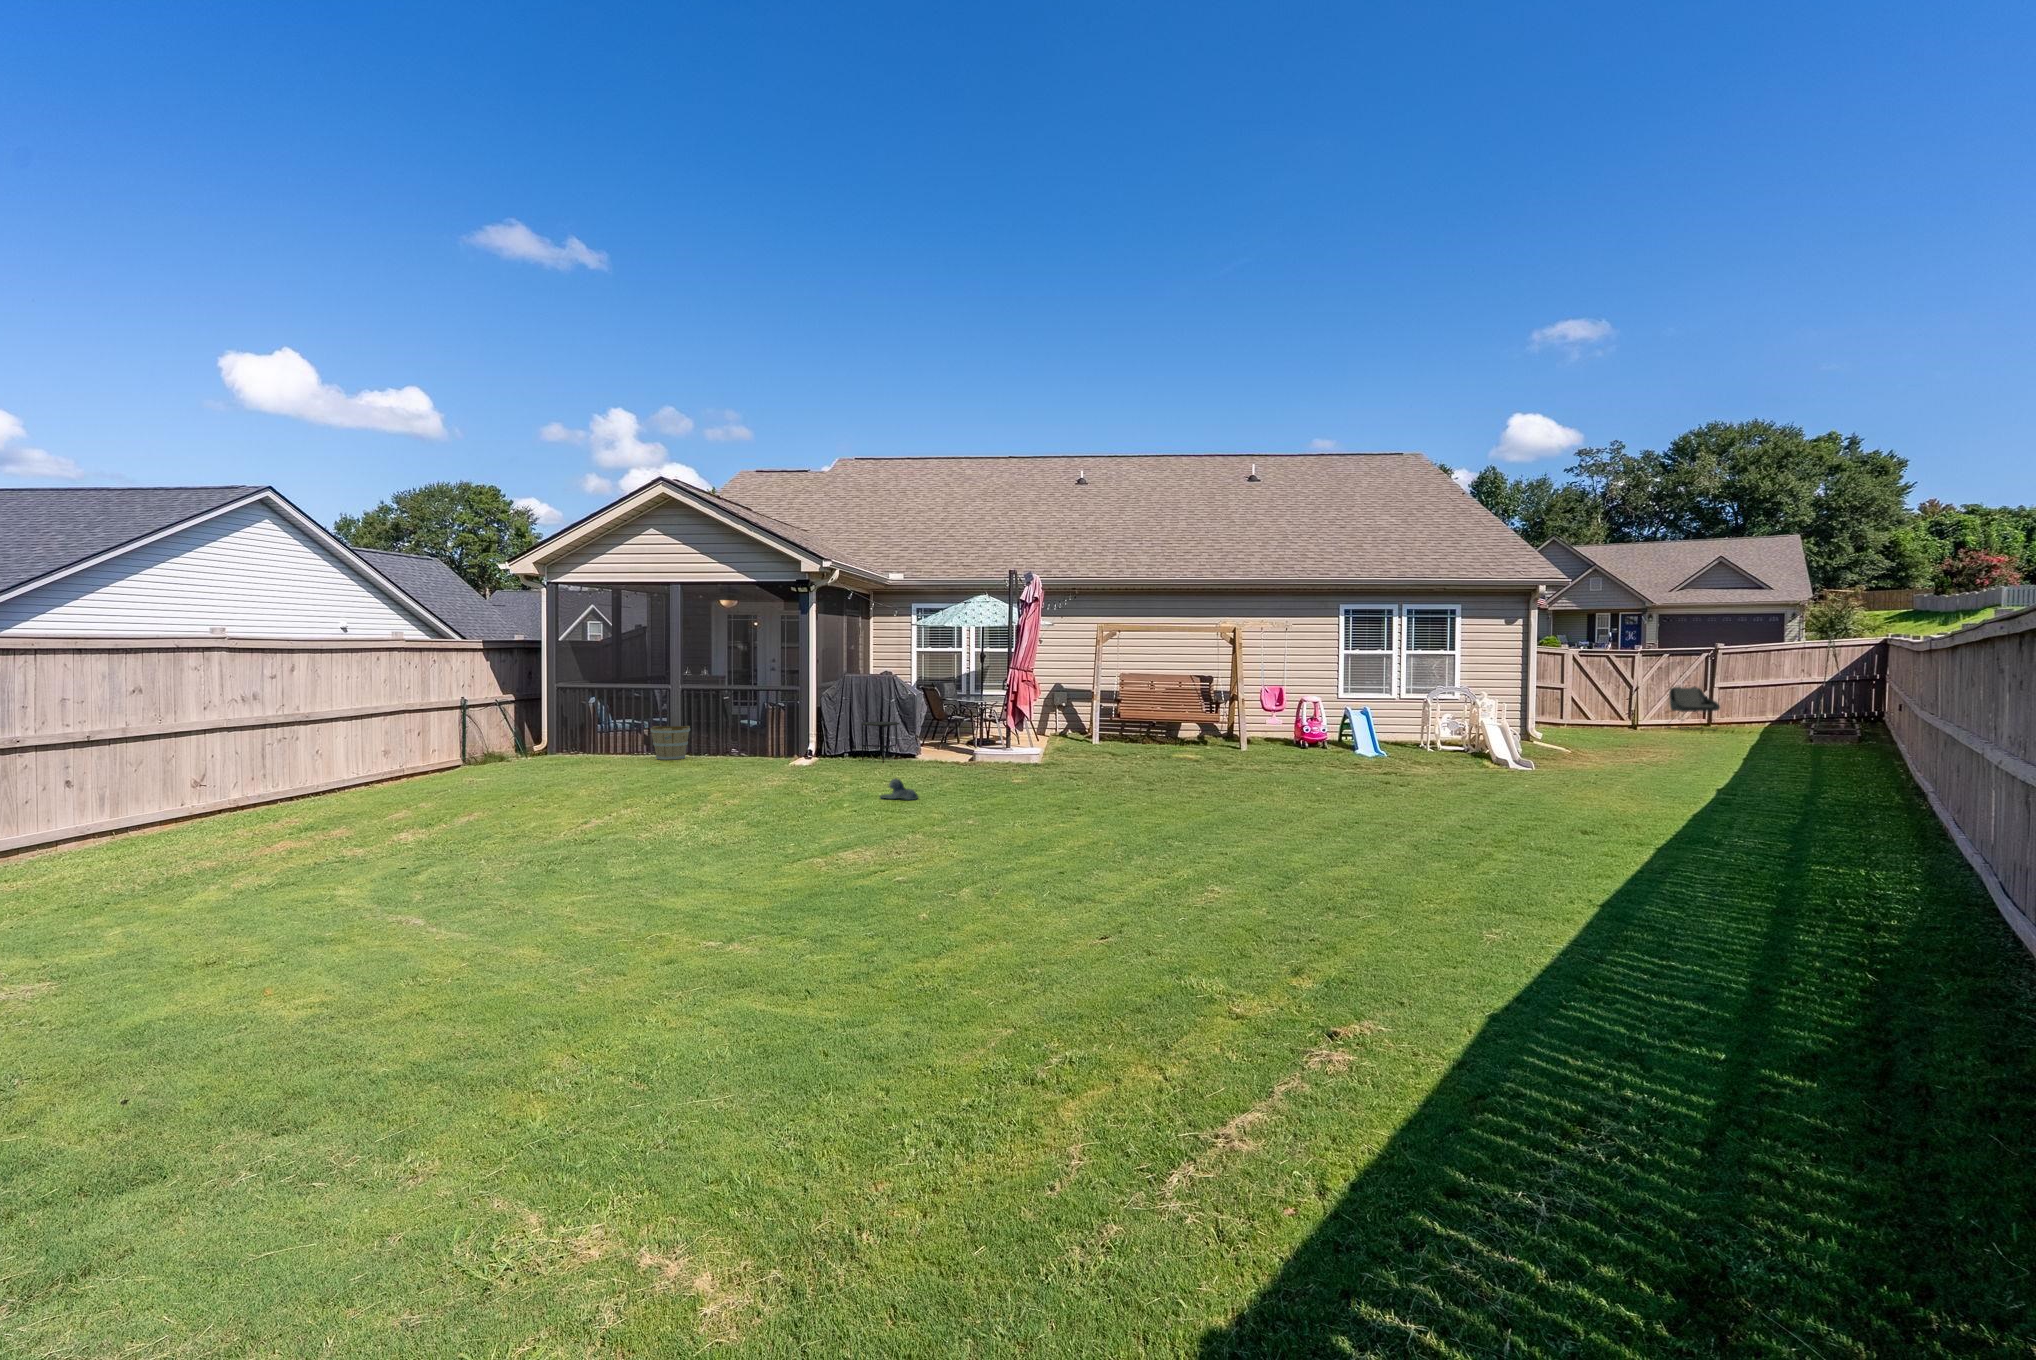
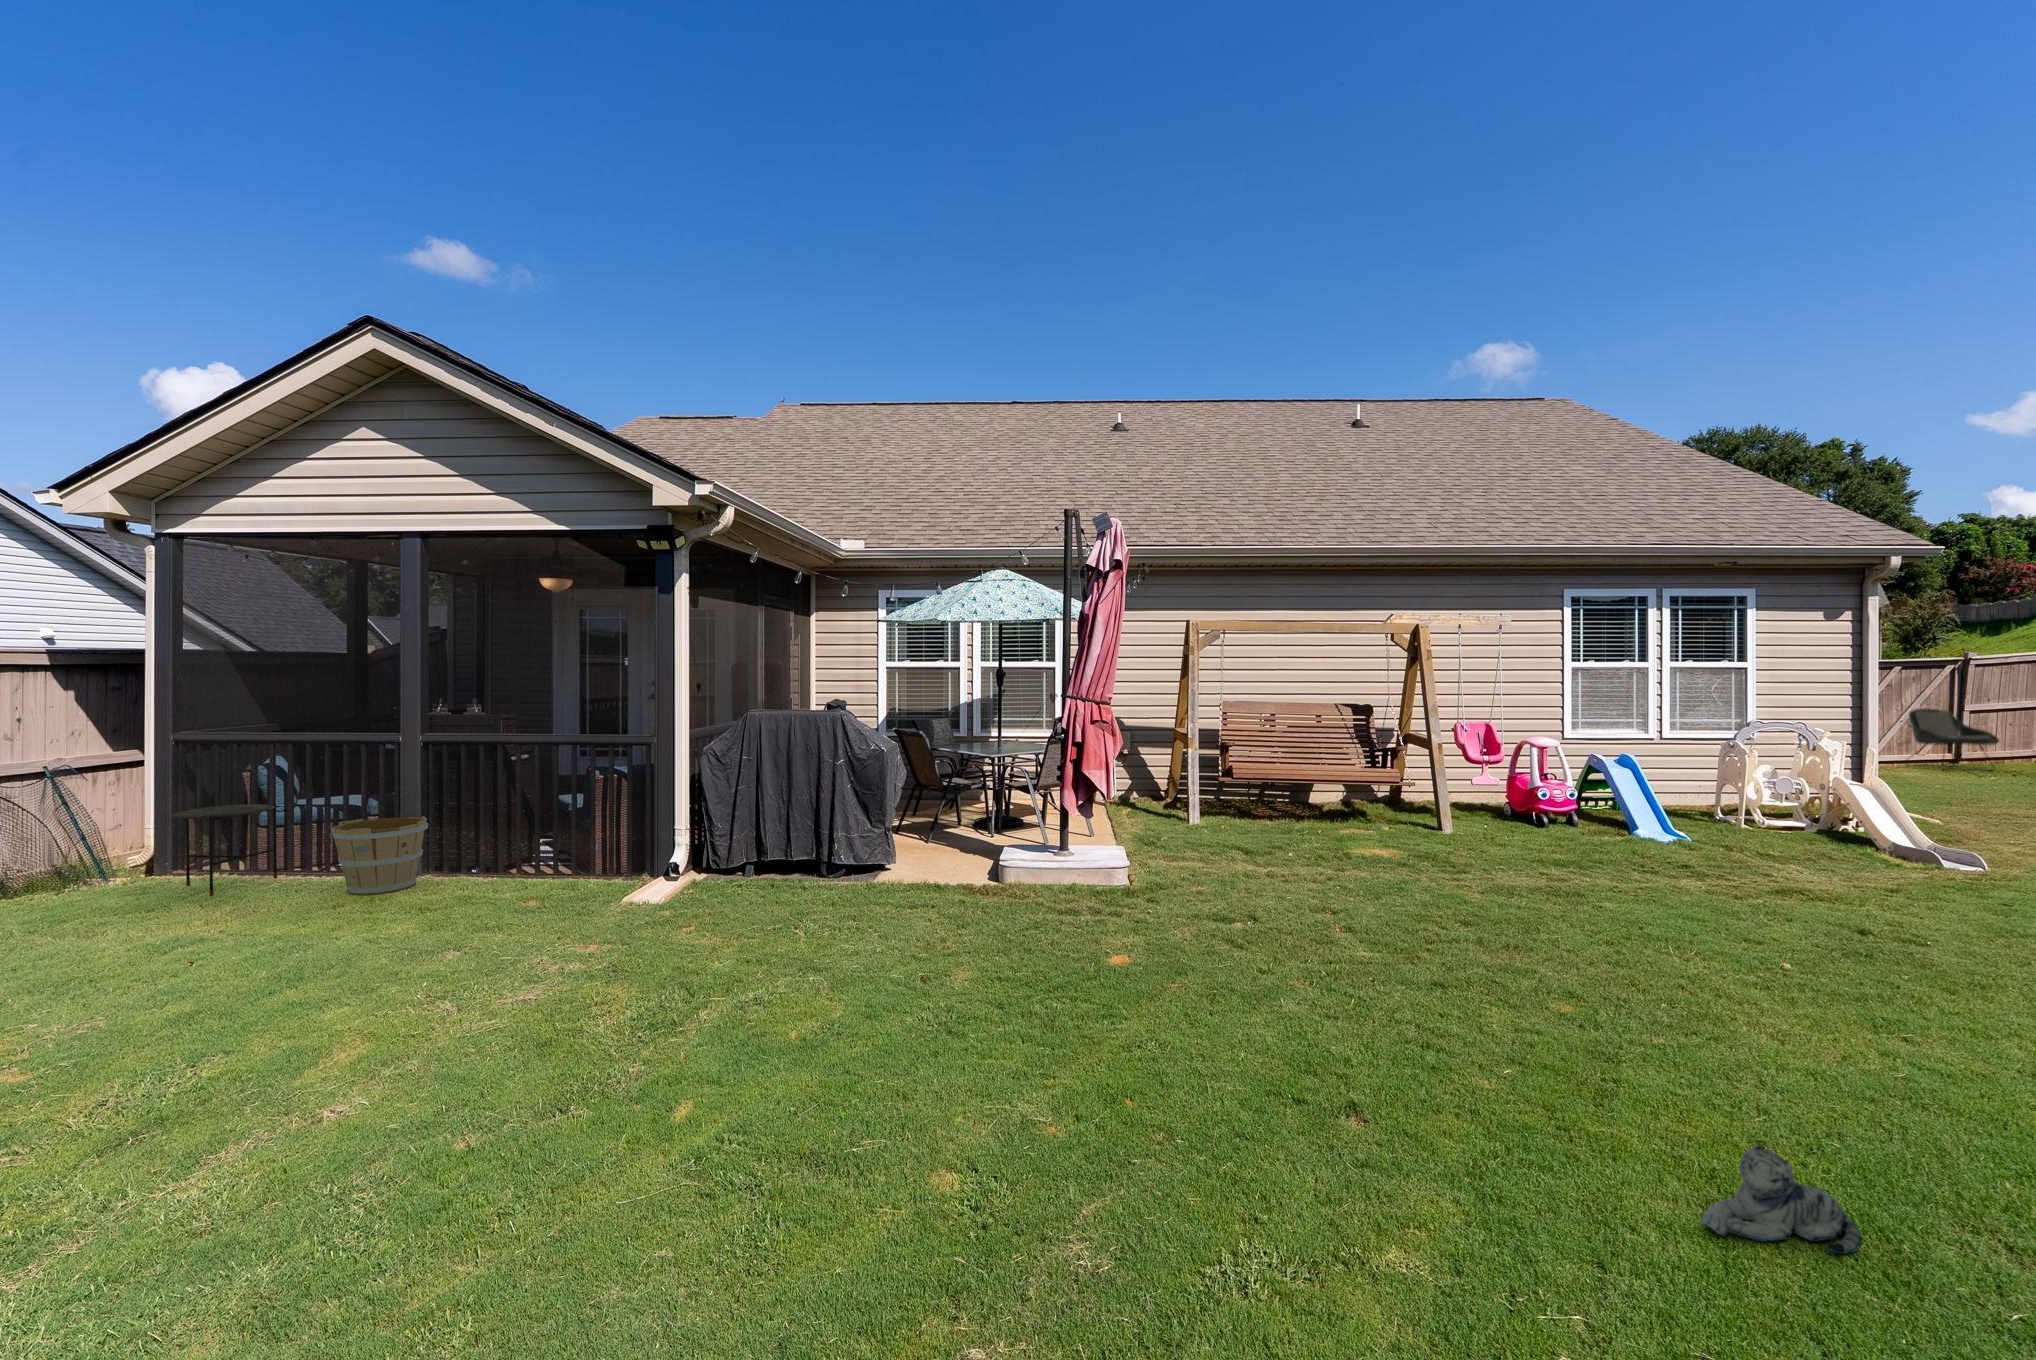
side table: present [862,722,899,763] -> present [172,804,277,896]
plush toy: present [880,778,918,800] -> present [1701,1145,1861,1254]

